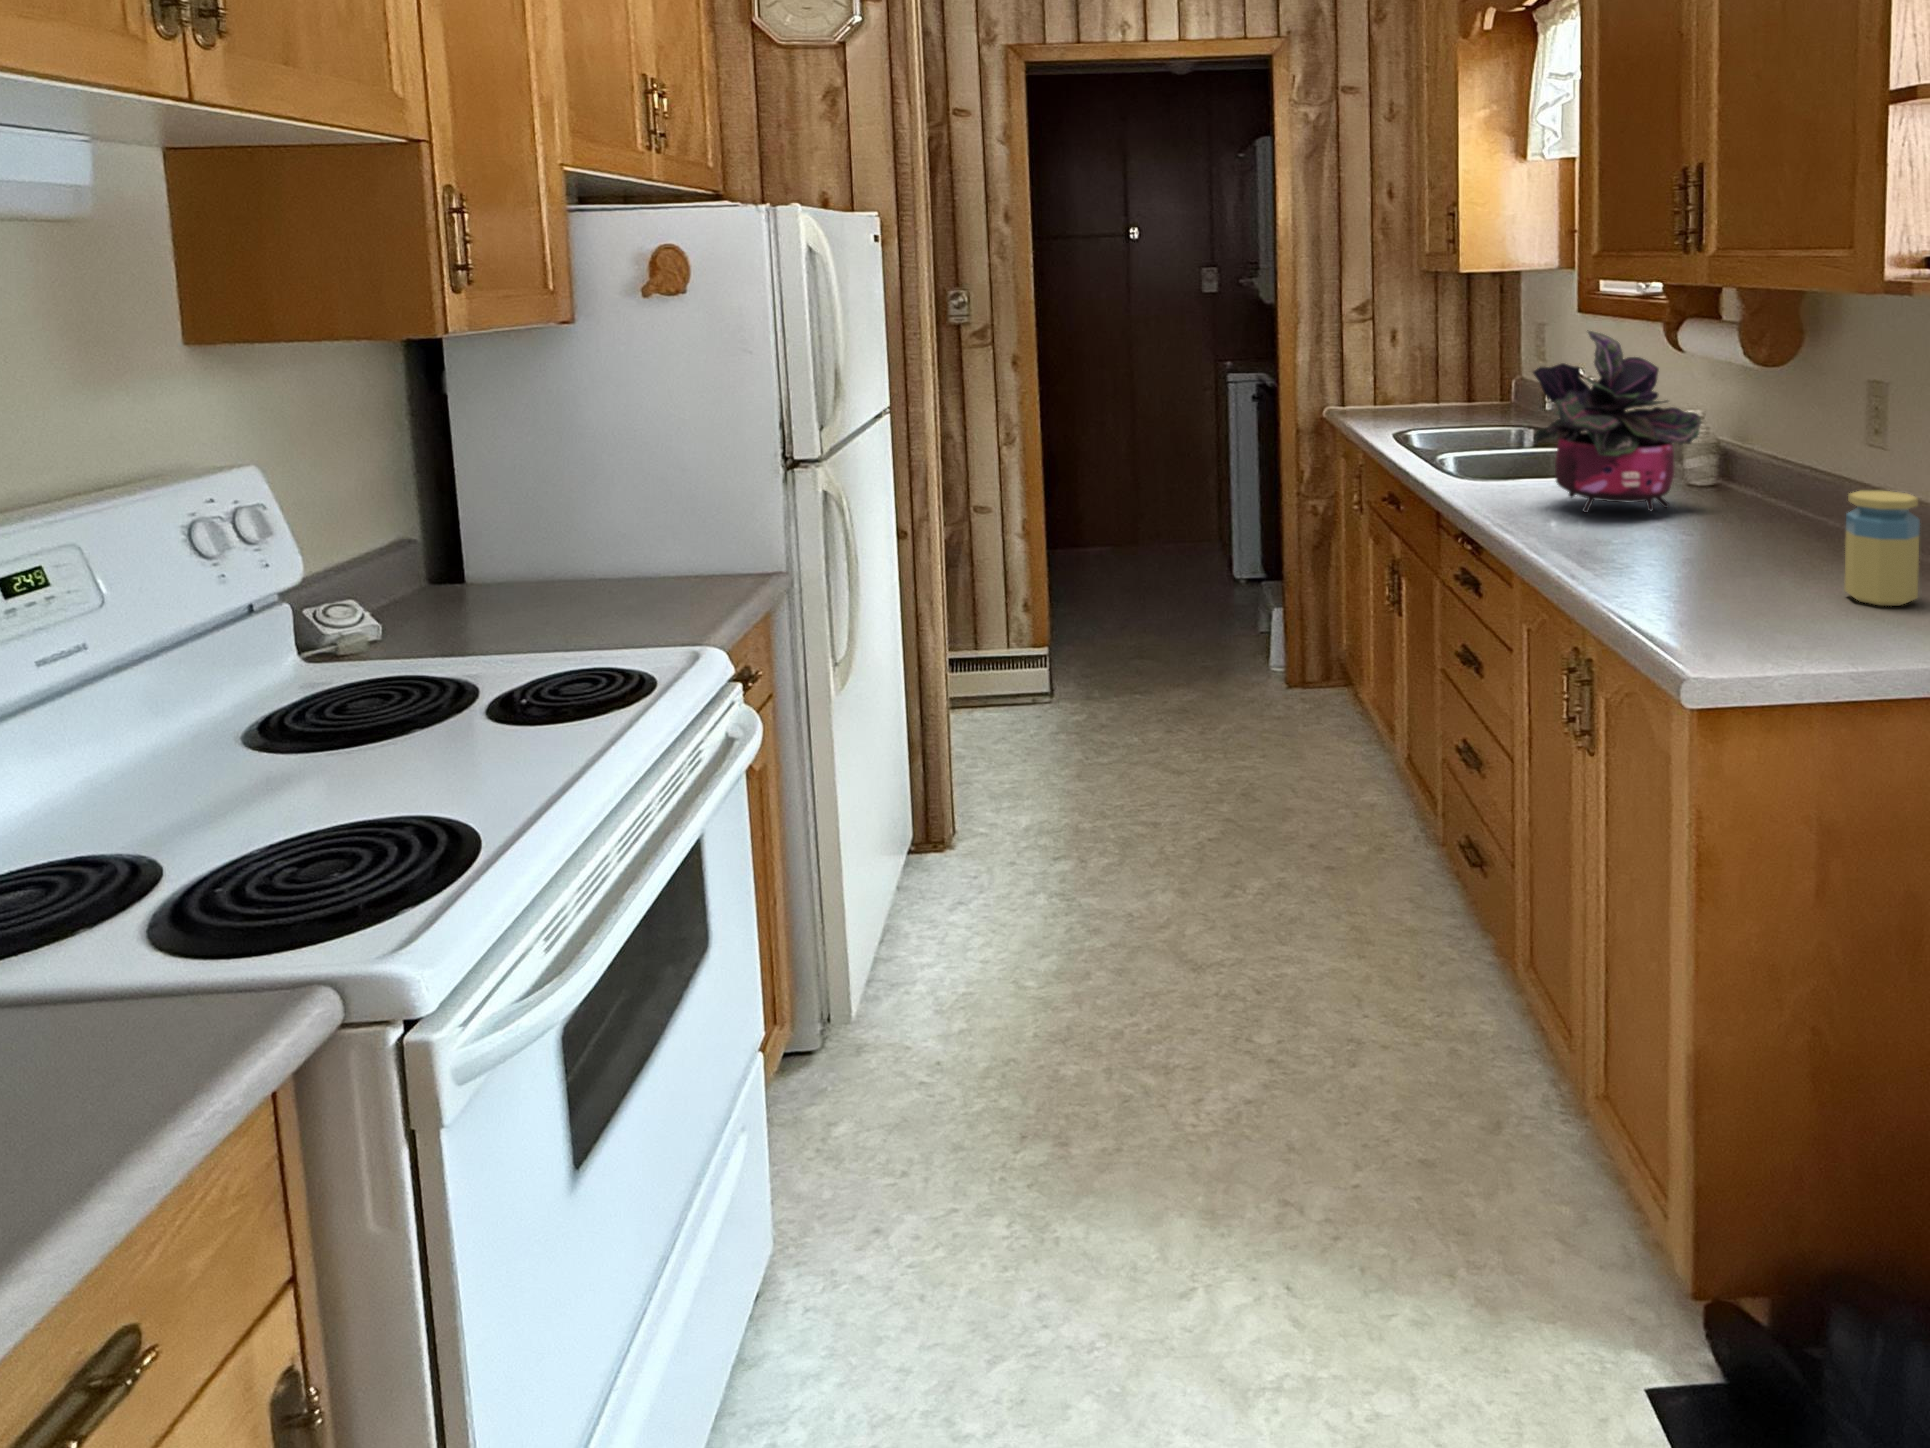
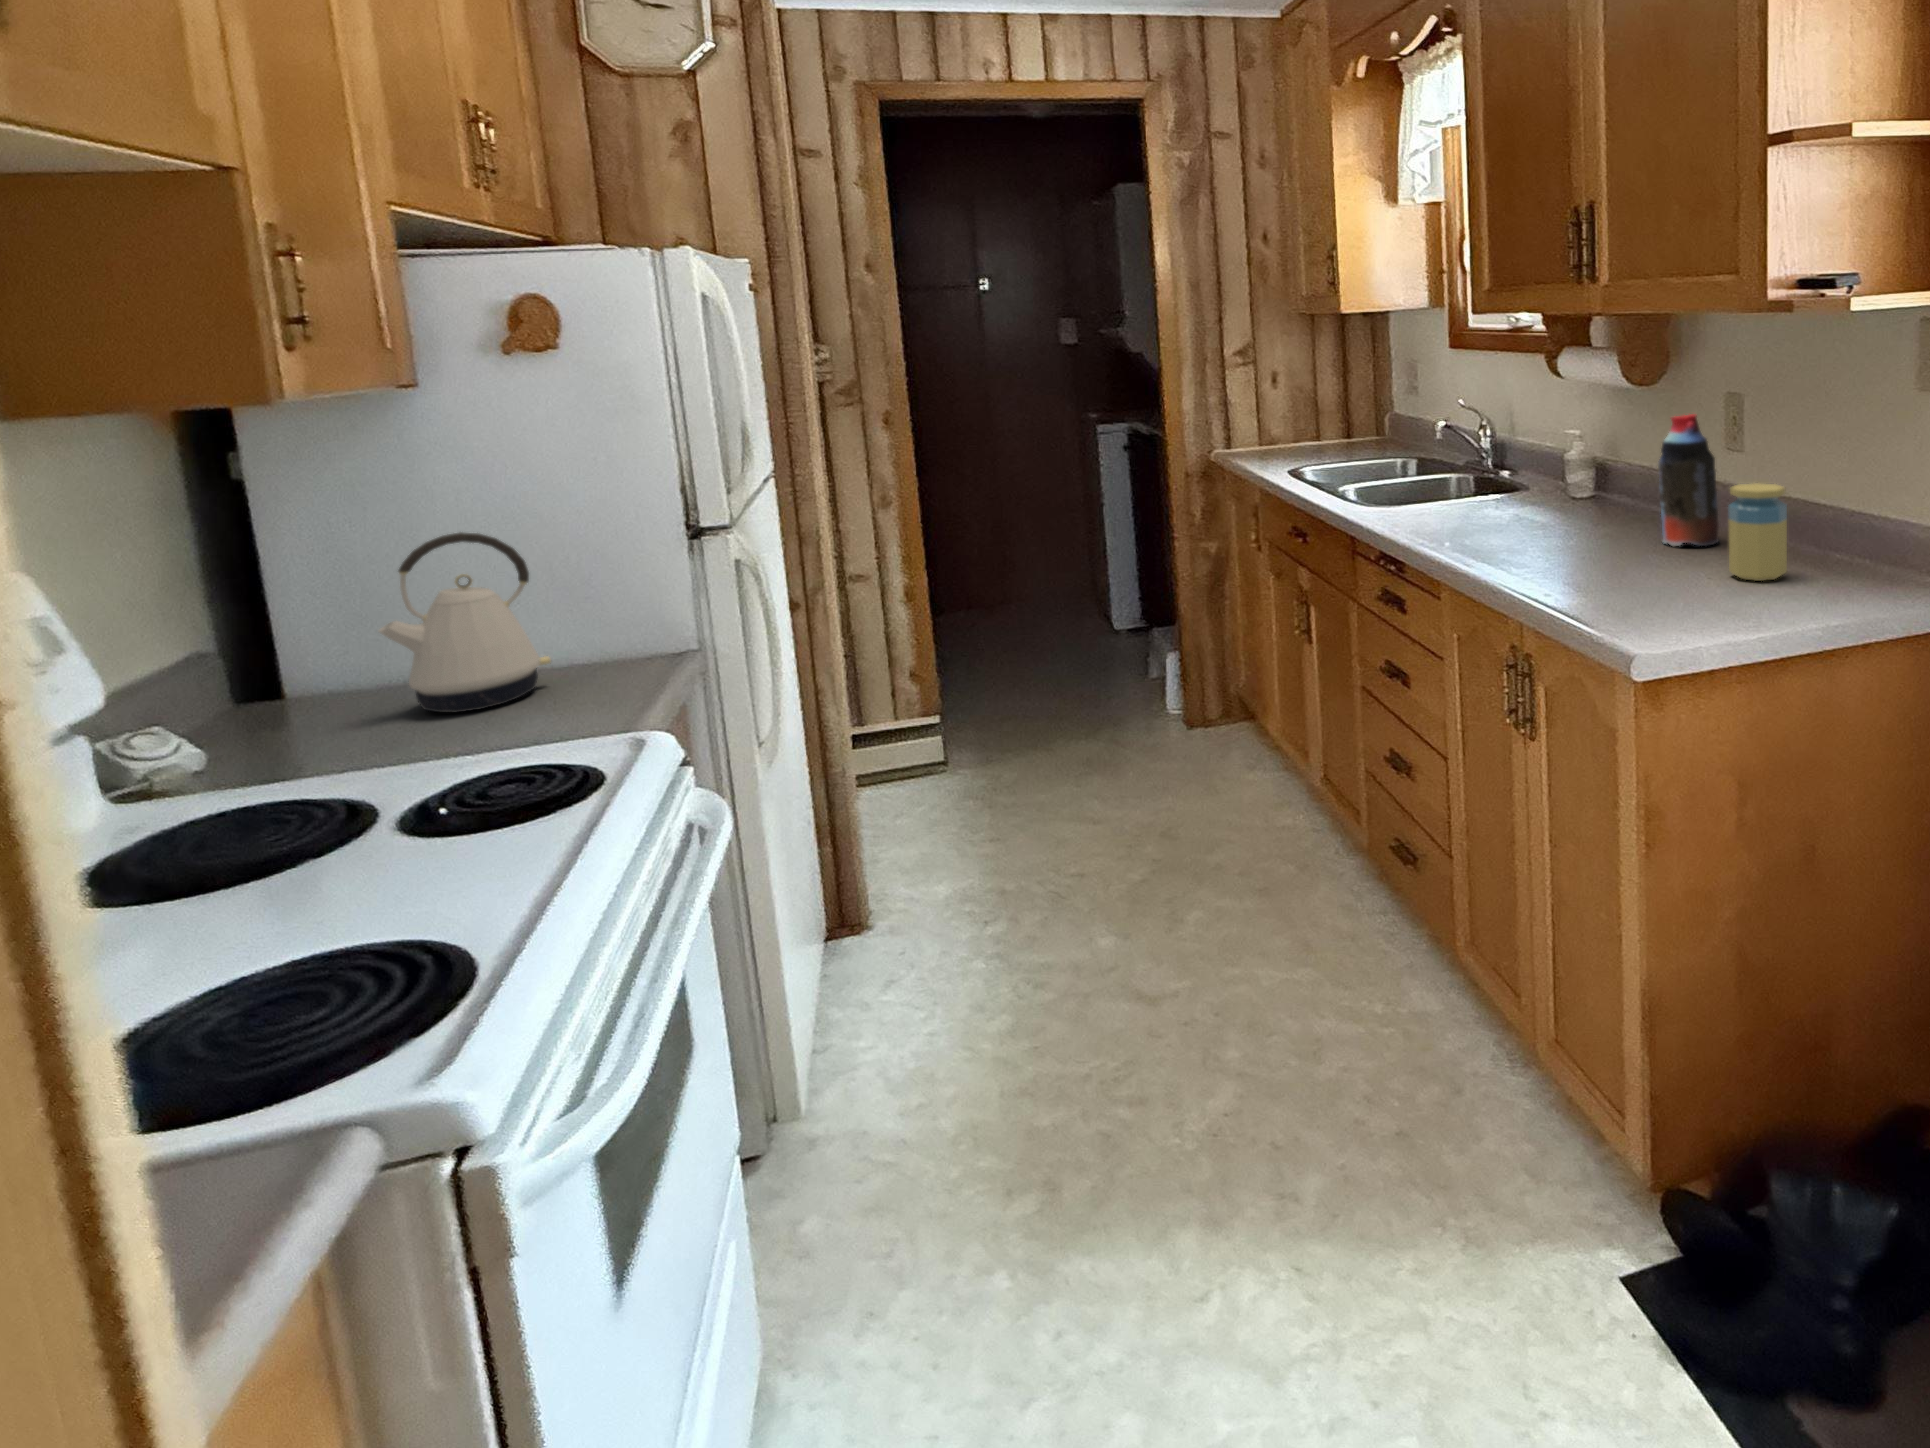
potted plant: present [1533,331,1701,513] -> none [1437,359,1582,525]
bottle: none [1778,404,1852,557] -> present [1658,414,1719,546]
kettle: none [520,453,657,613] -> present [379,532,551,712]

